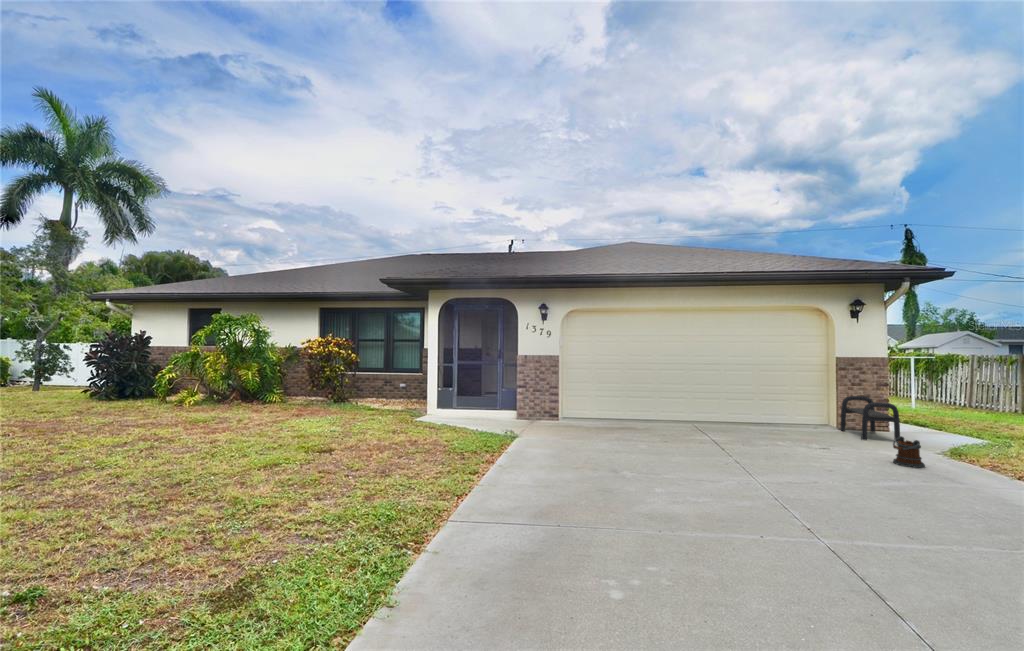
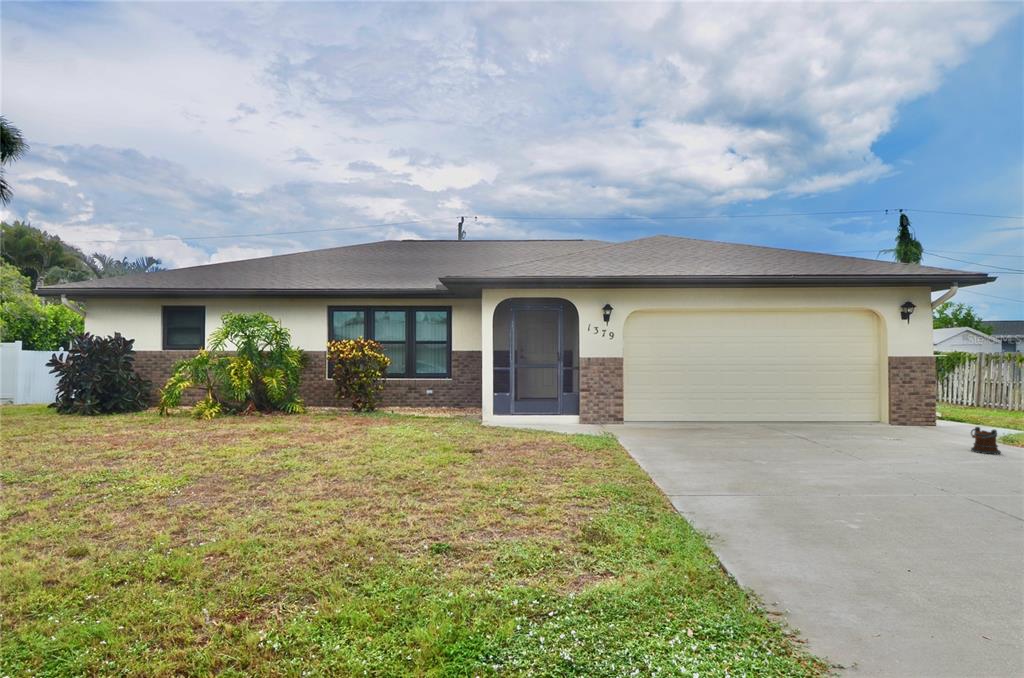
bench: present [840,396,900,442] -> none [894,393,956,435]

